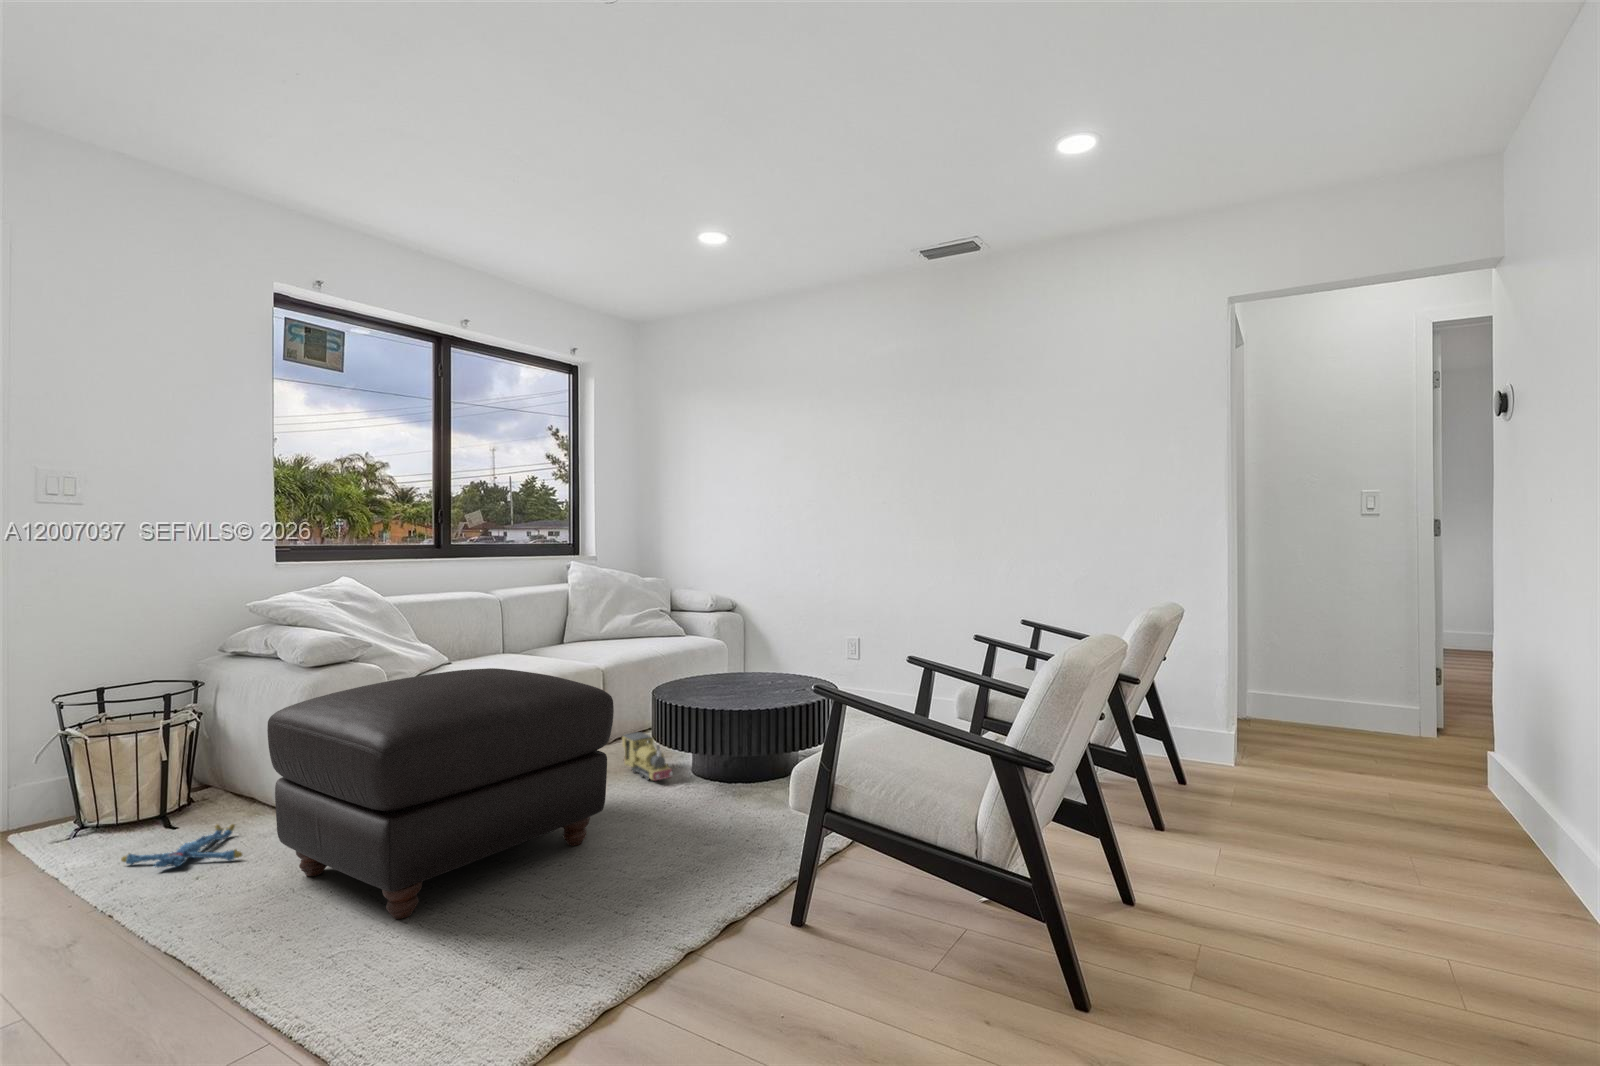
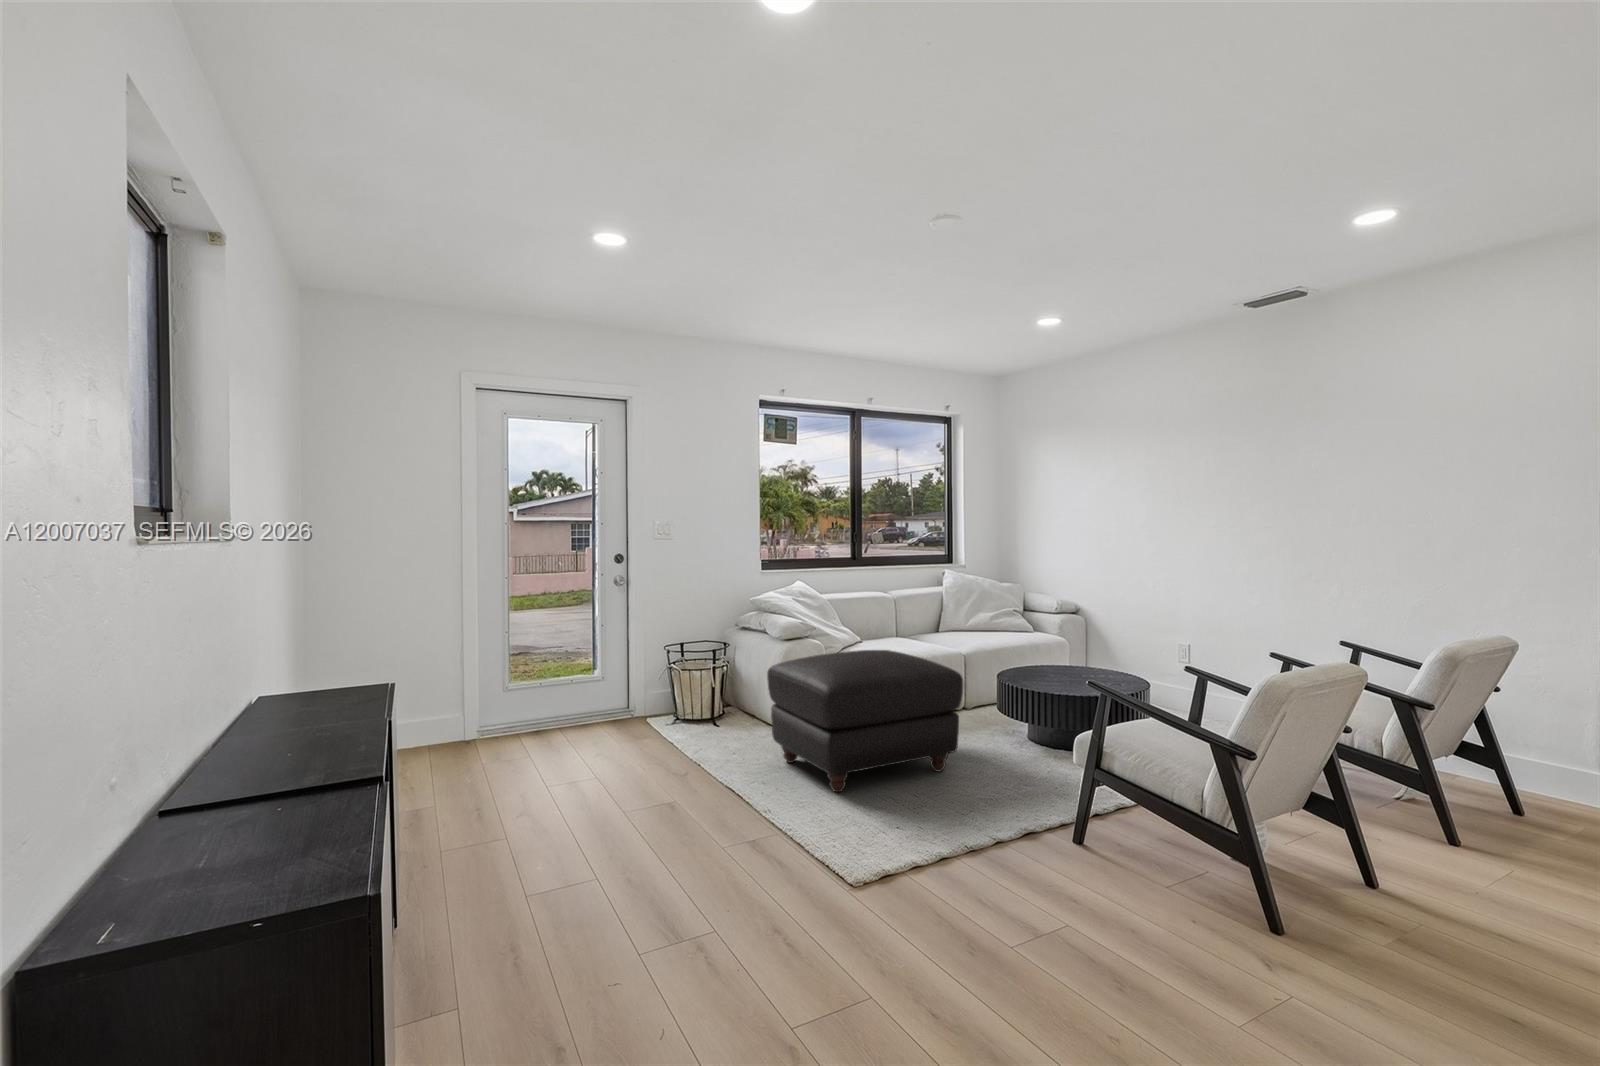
toy train: present [622,732,673,781] -> none [976,703,1012,739]
plush toy: present [121,824,242,868] -> none [699,727,754,748]

